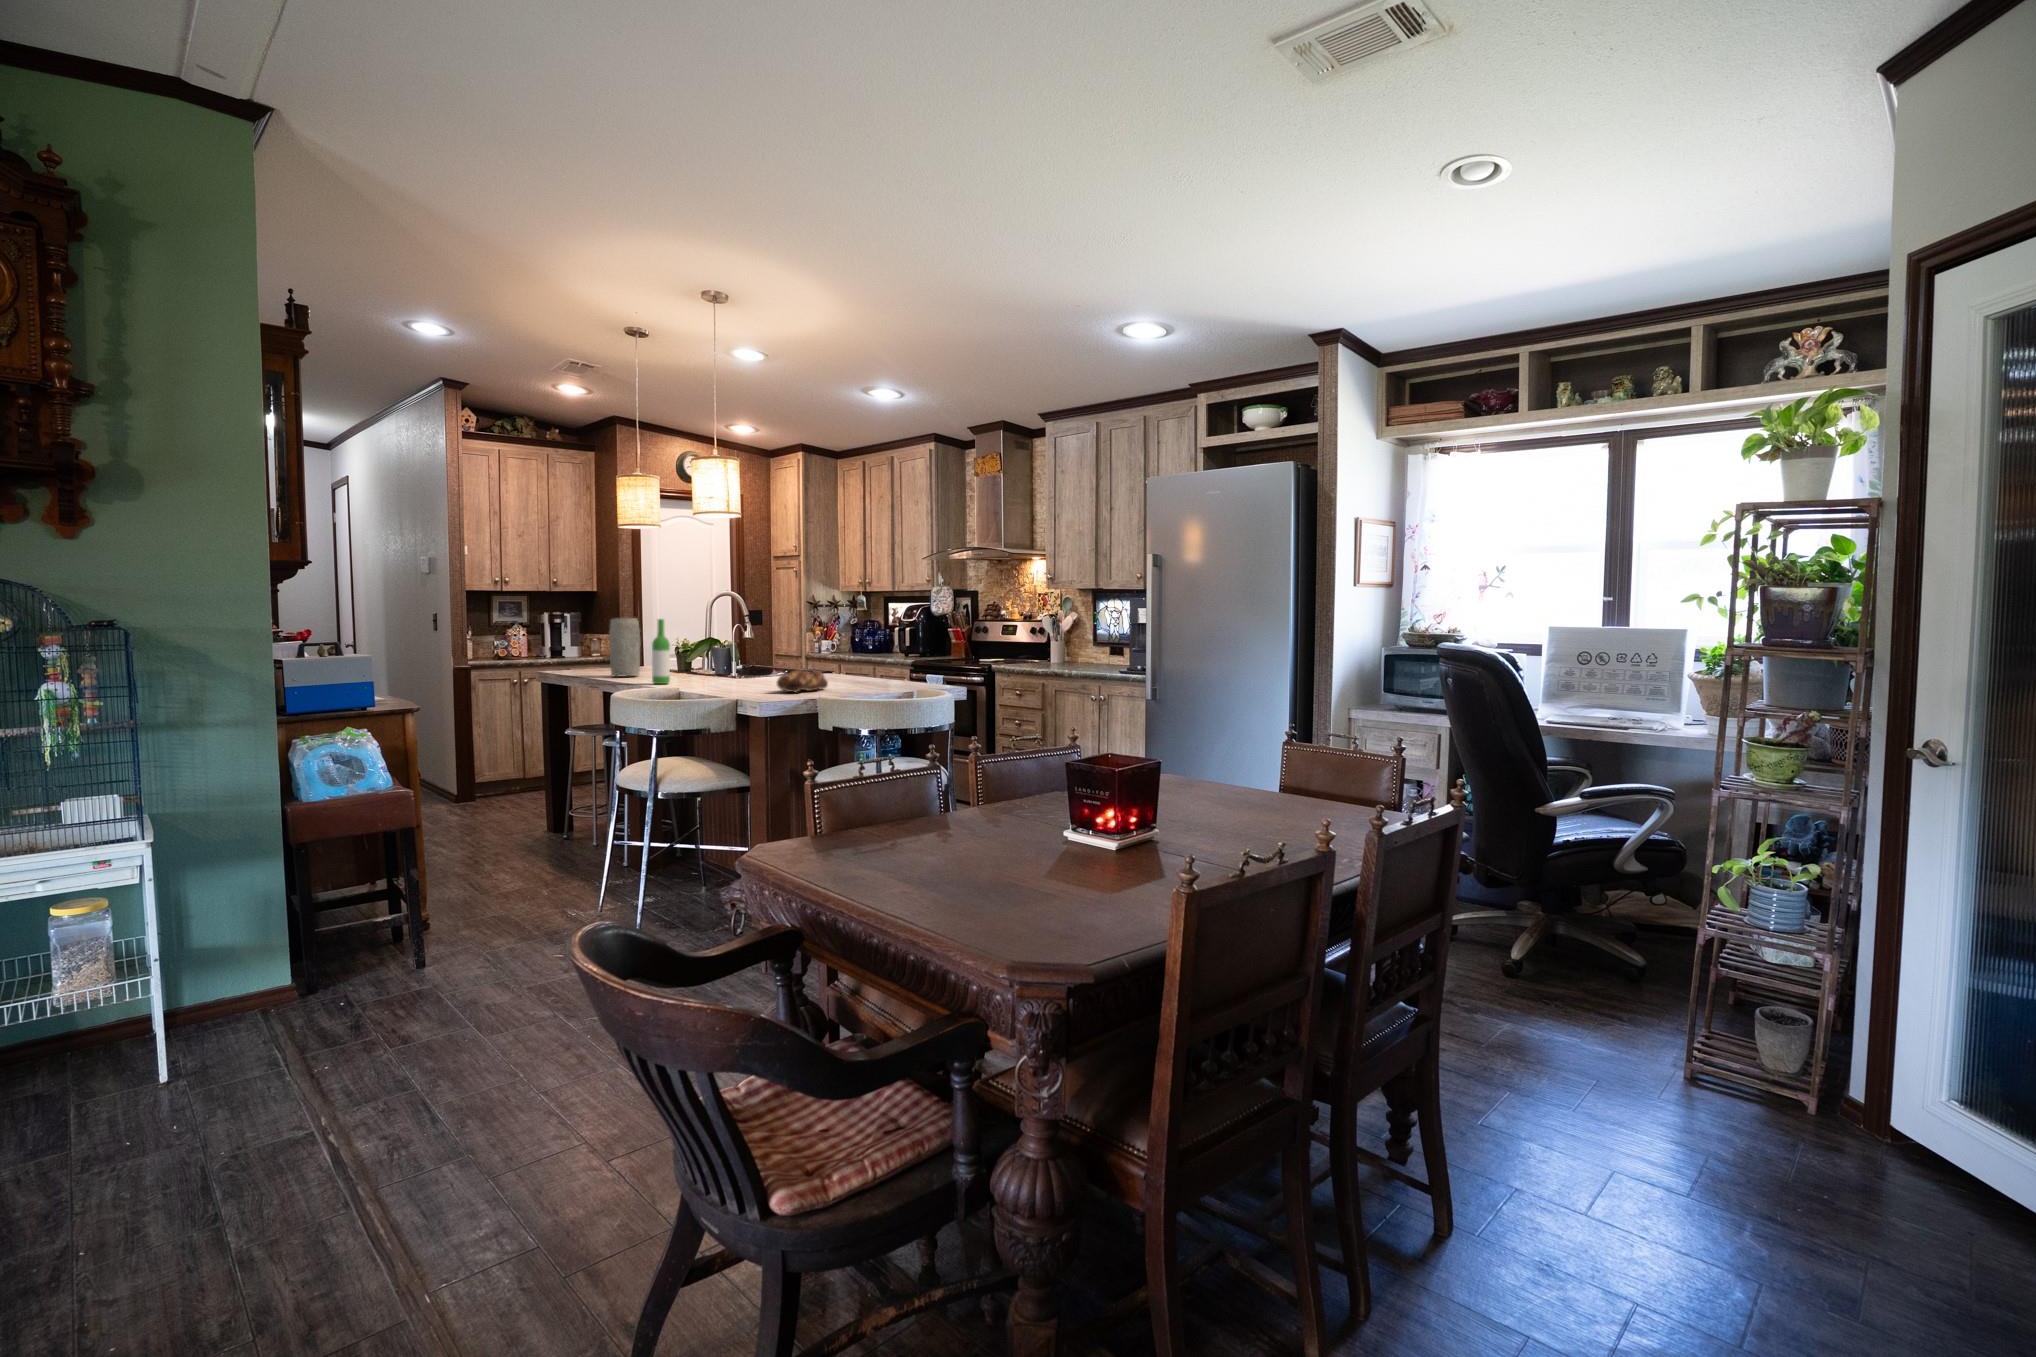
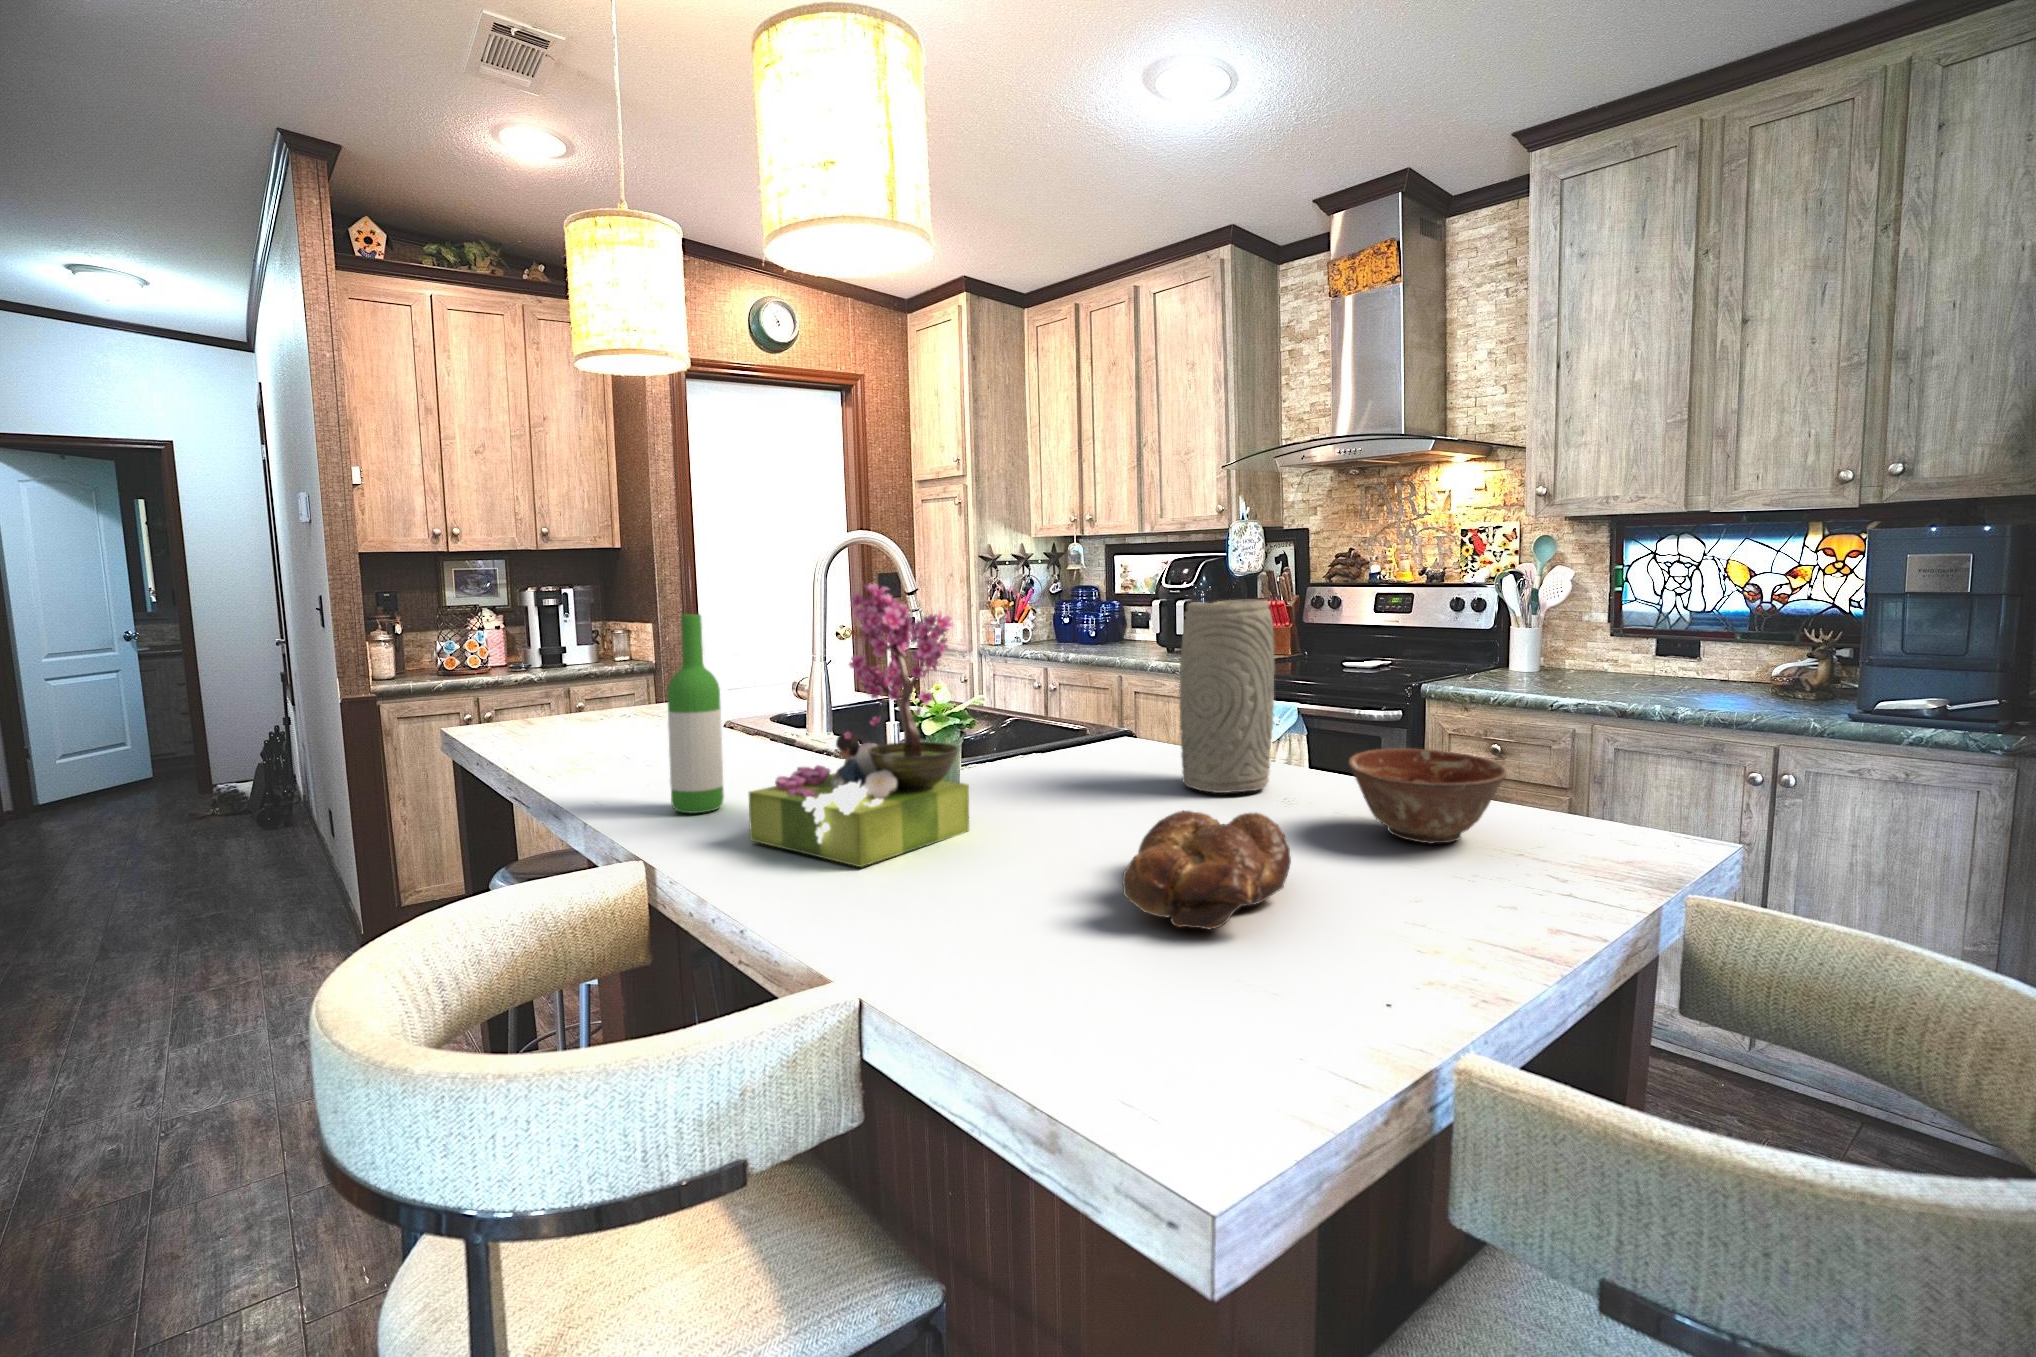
flower arrangement: none [680,608,749,689] -> present [749,583,969,867]
vase: present [609,618,640,676] -> present [1179,599,1275,793]
ceramic bowl: none [860,663,902,687] -> present [1349,748,1507,844]

